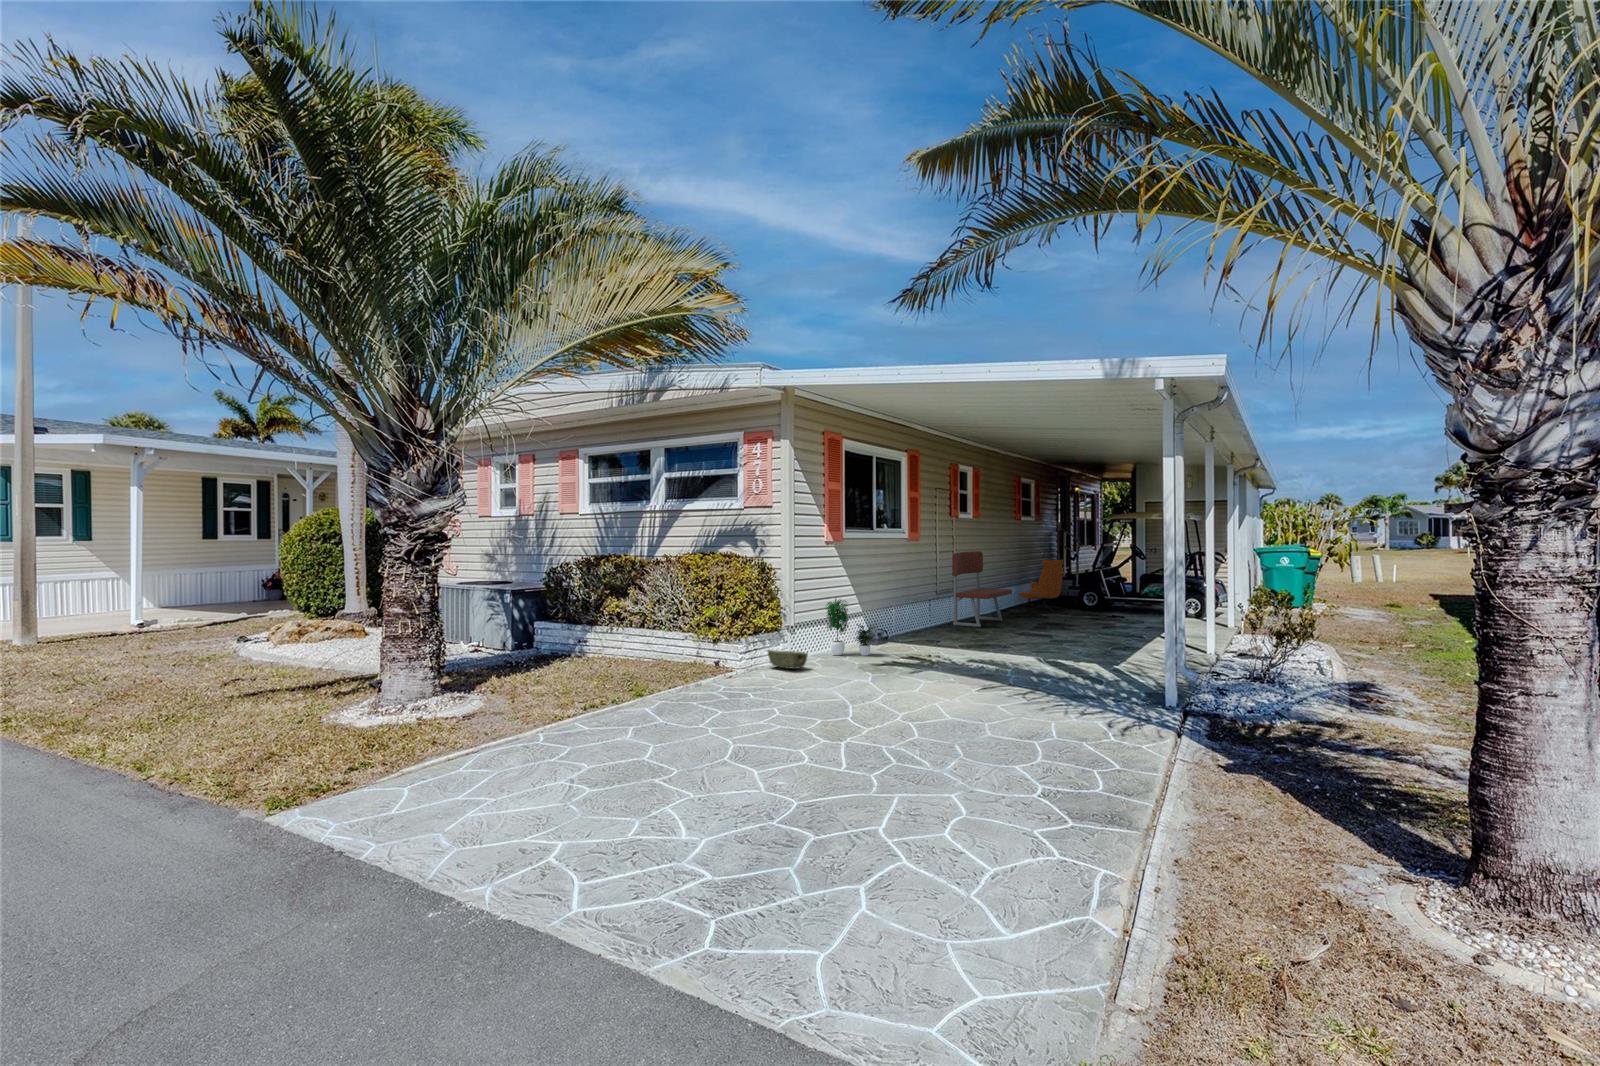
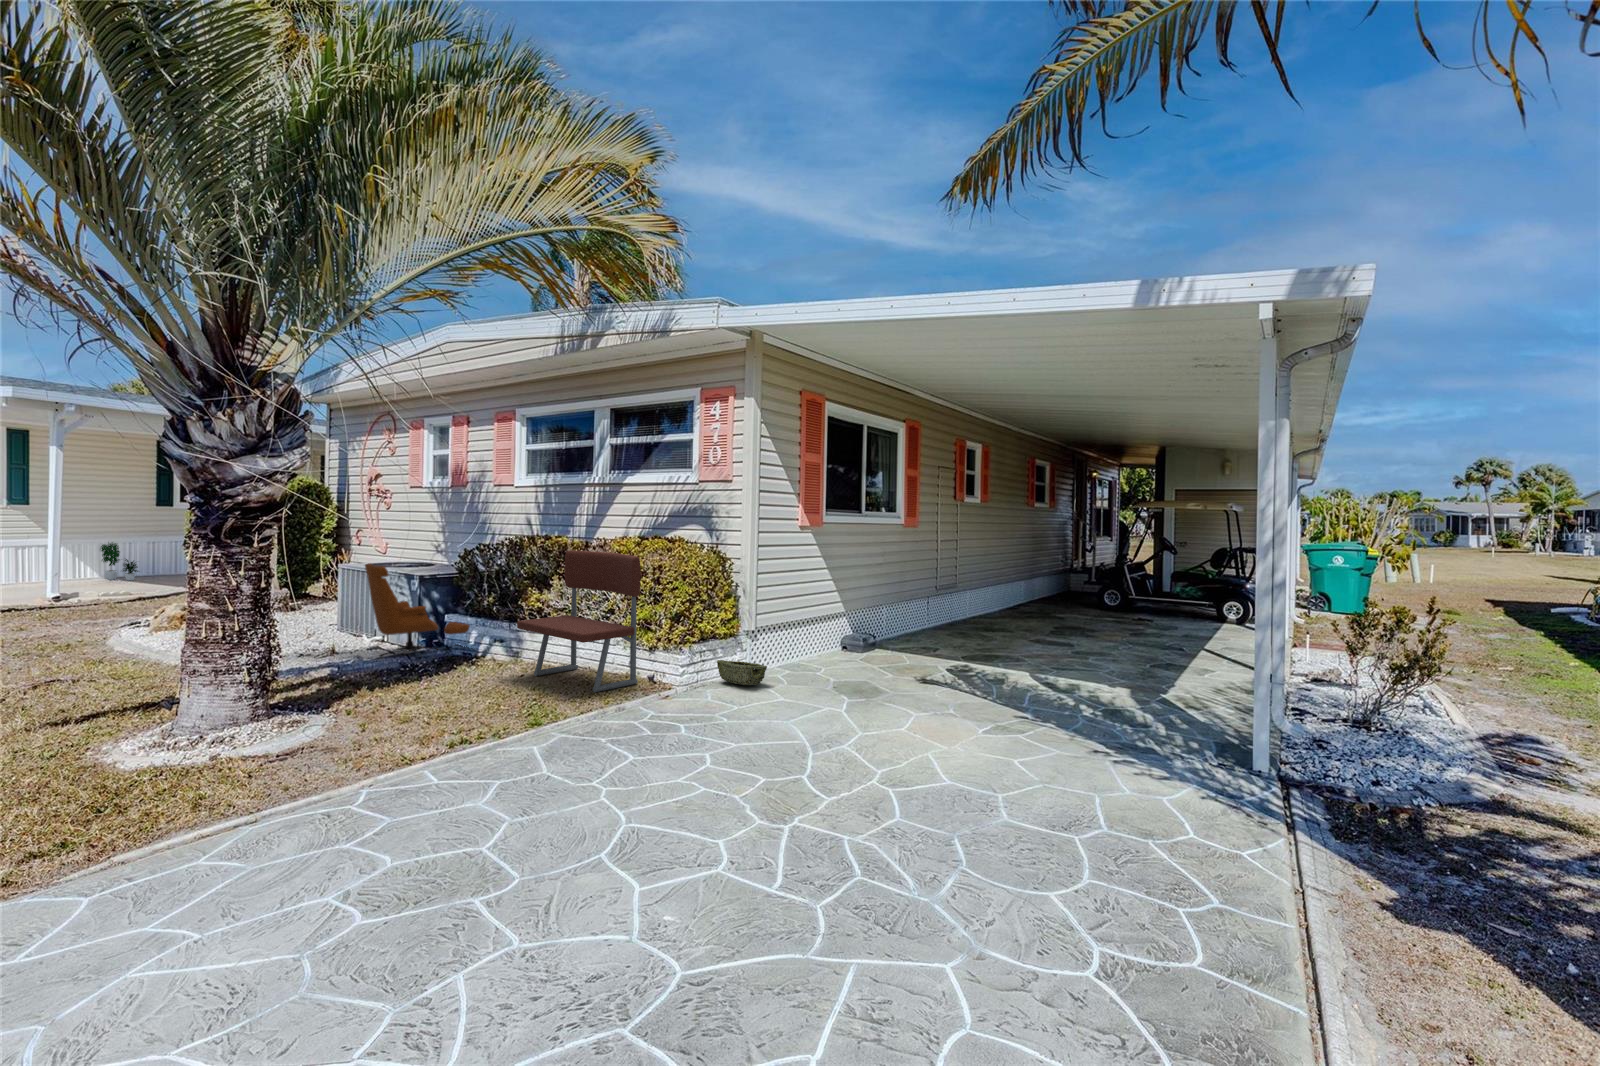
bench: present [952,551,1012,627] -> present [517,550,640,692]
lounge chair: present [1019,560,1063,611] -> present [365,563,470,657]
potted plant: present [826,599,876,656] -> present [100,542,138,580]

